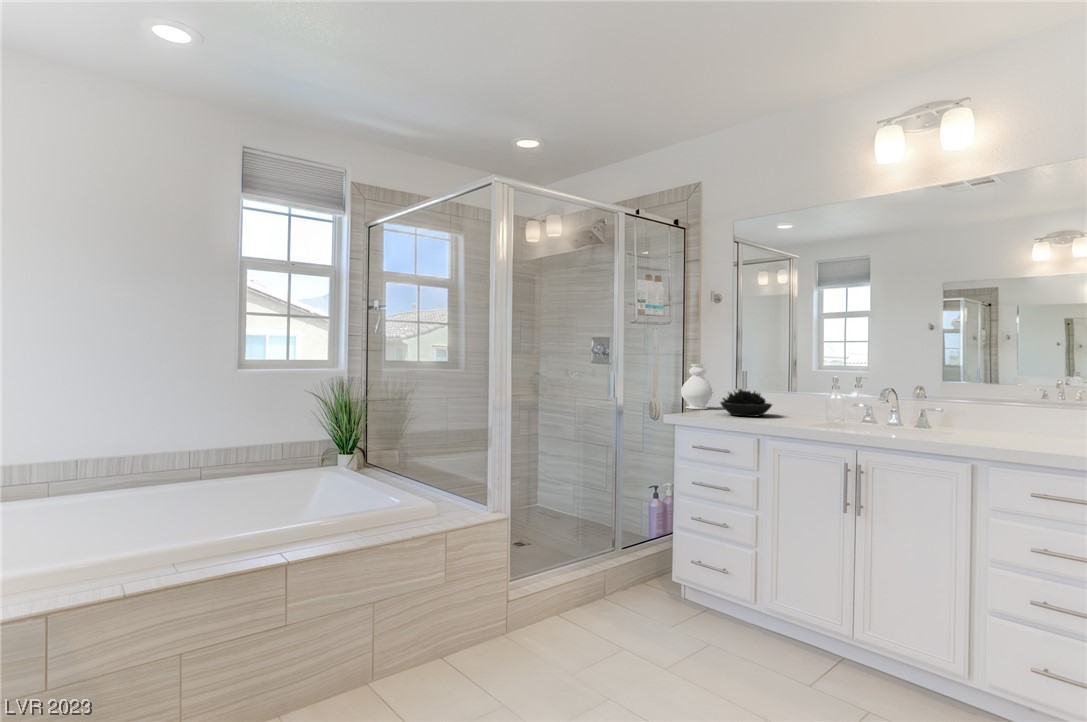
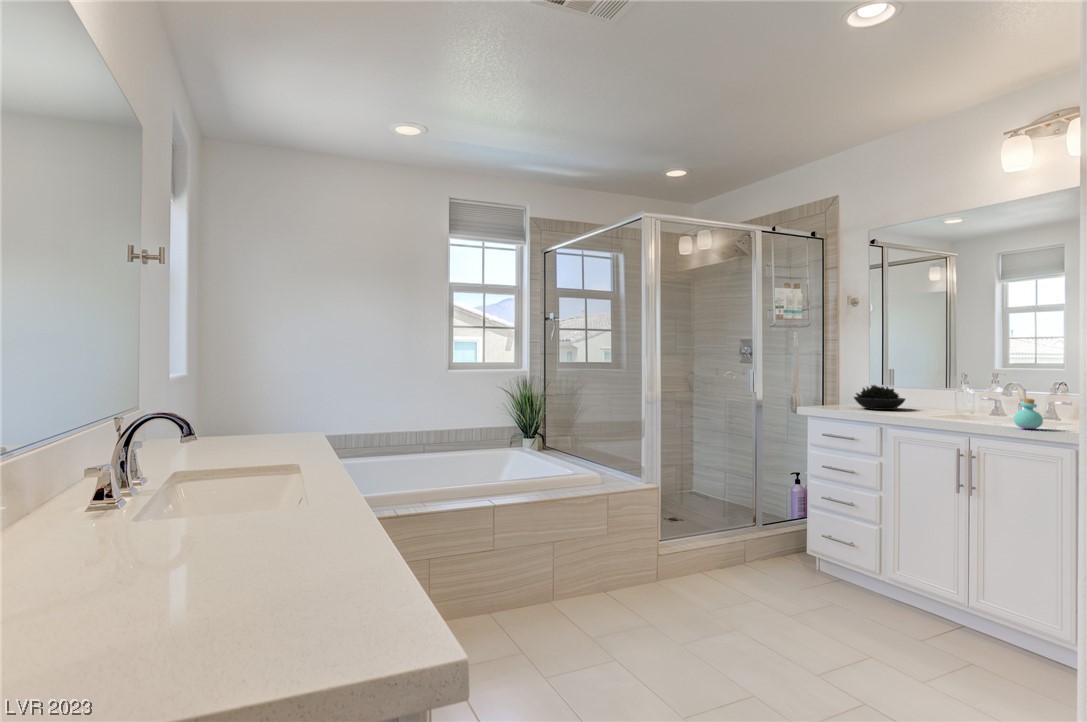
decorative vase: present [681,364,714,409] -> none [821,362,853,404]
perfume bottle: none [906,405,936,440] -> present [1014,398,1043,429]

